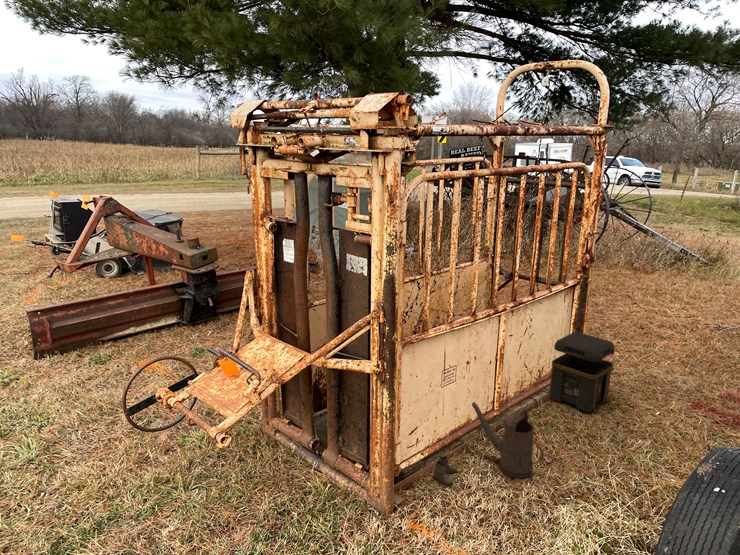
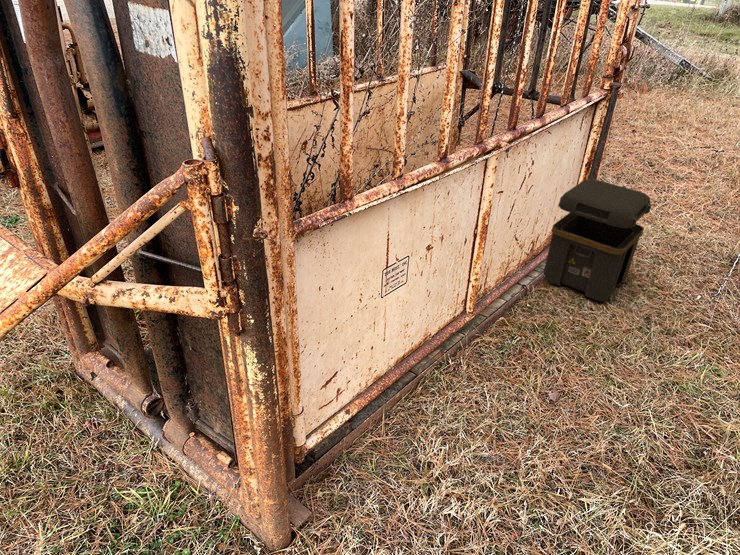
watering can: present [472,402,544,478] -> none [433,310,555,436]
boots: present [433,456,457,485] -> none [366,408,407,462]

